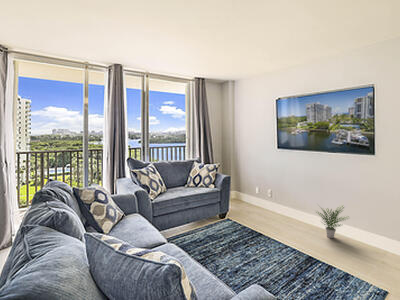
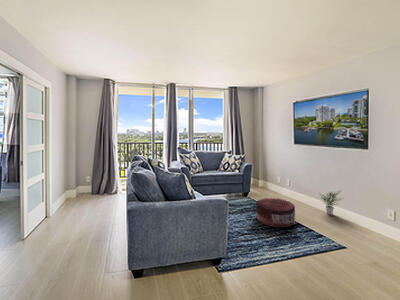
pouf: none [249,224,303,272] -> present [256,198,295,227]

